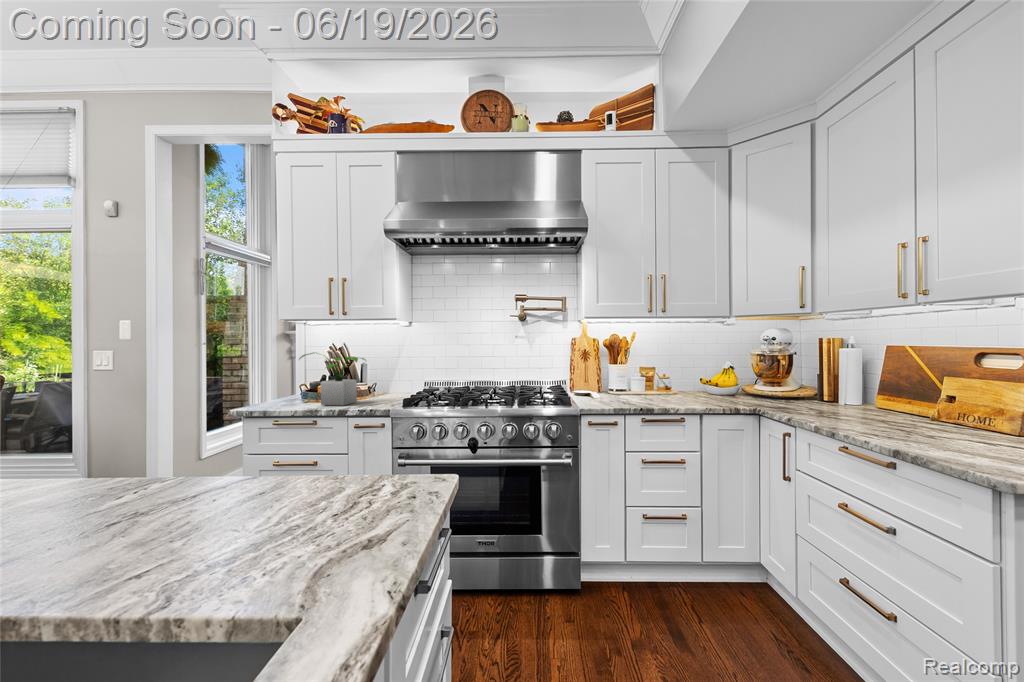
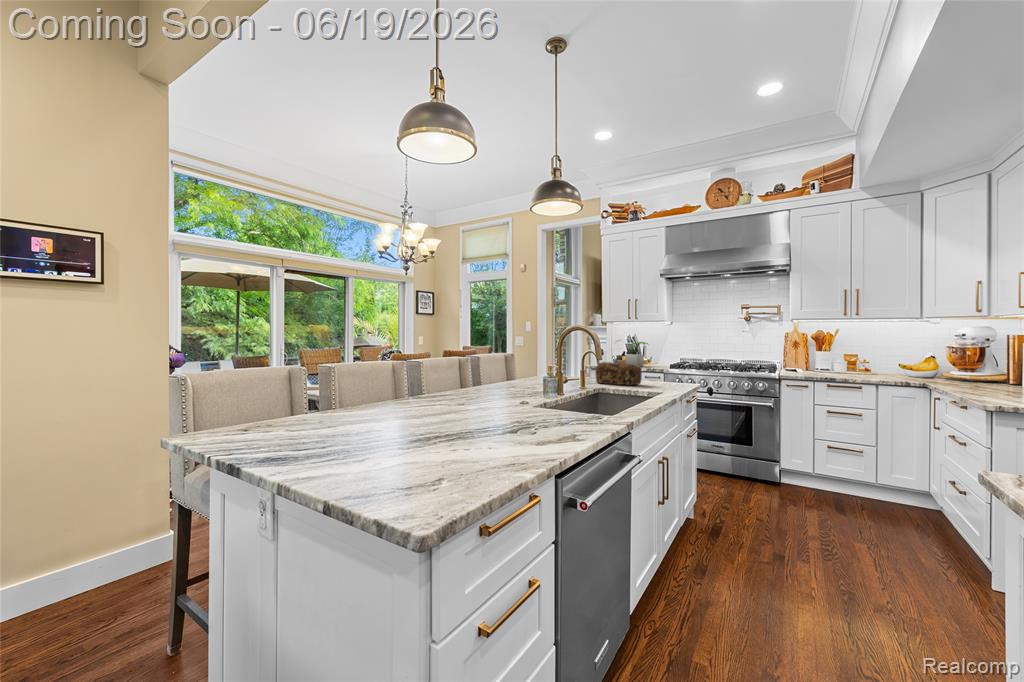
bread loaf: none [134,439,313,527] -> present [595,362,641,385]

